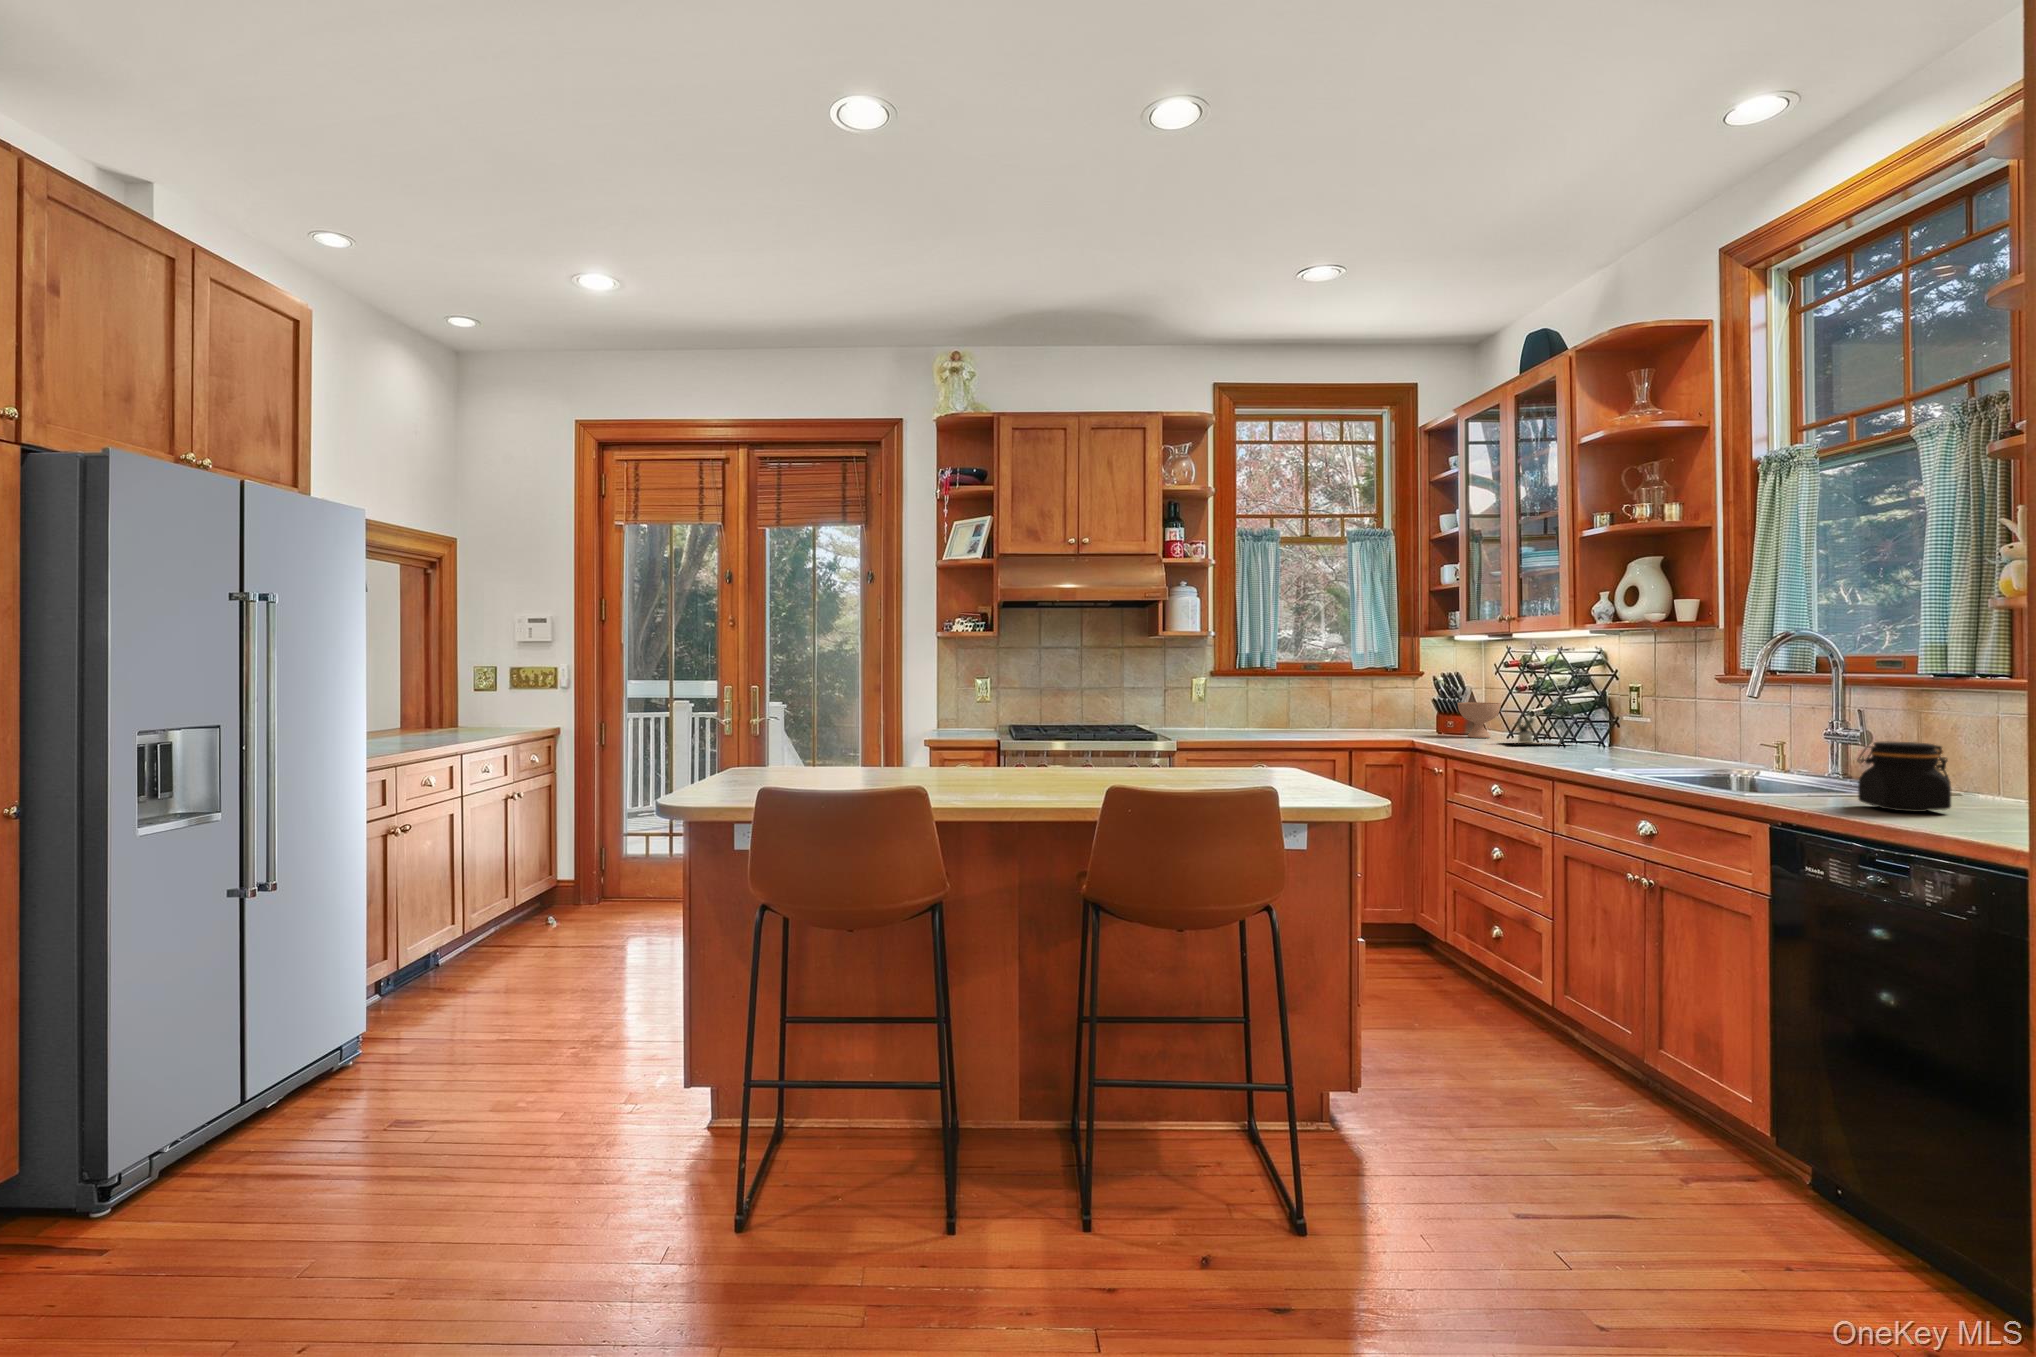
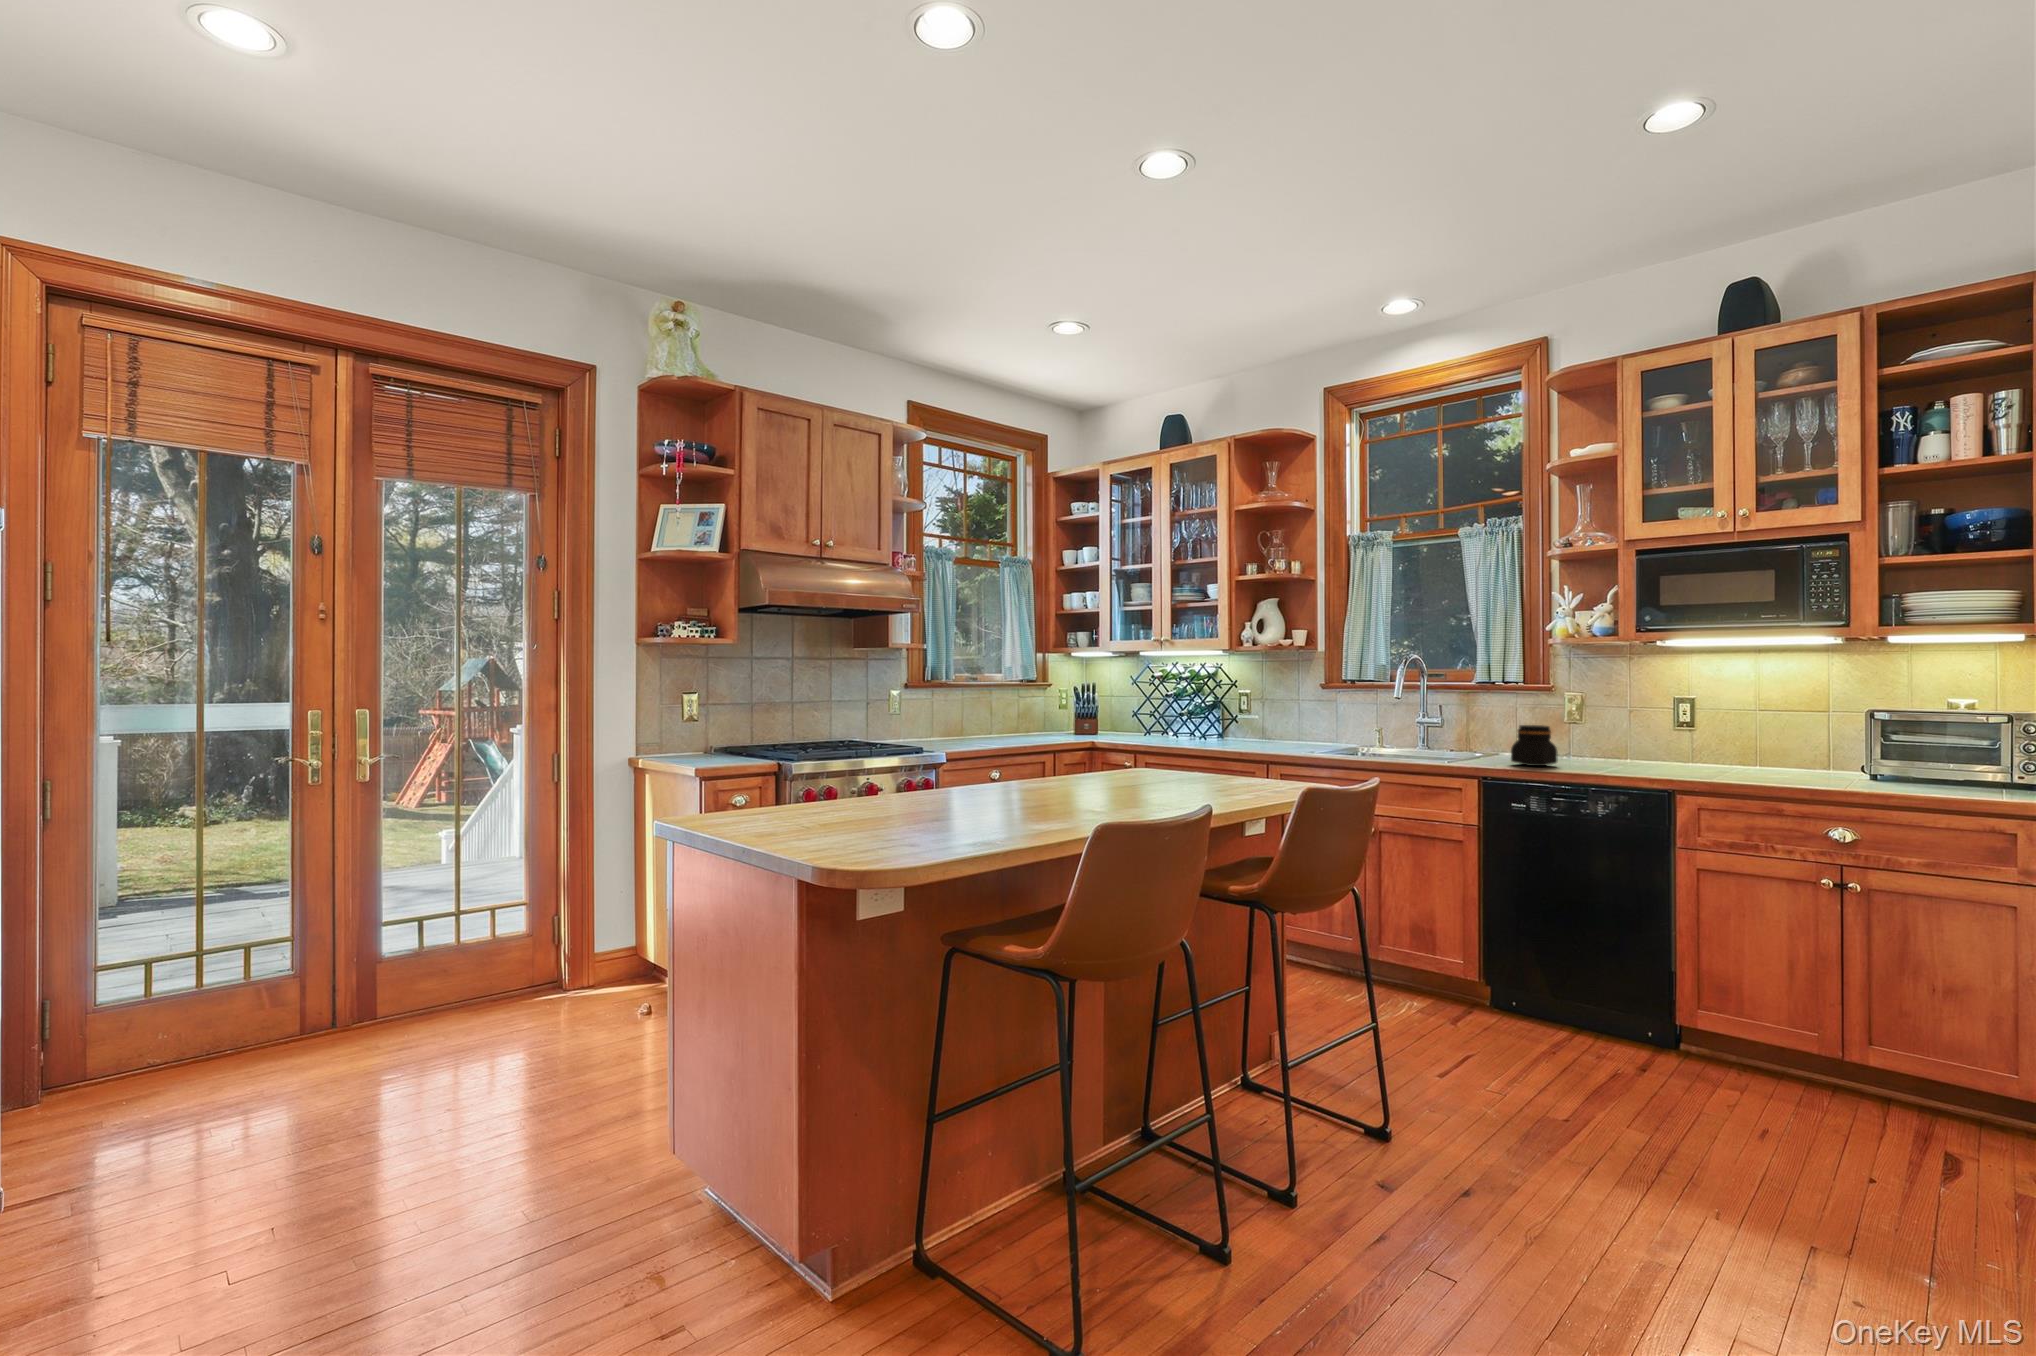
bowl: present [1458,702,1501,738] -> none [1109,705,1141,734]
potted plant: present [1515,718,1542,743] -> none [1159,715,1219,736]

